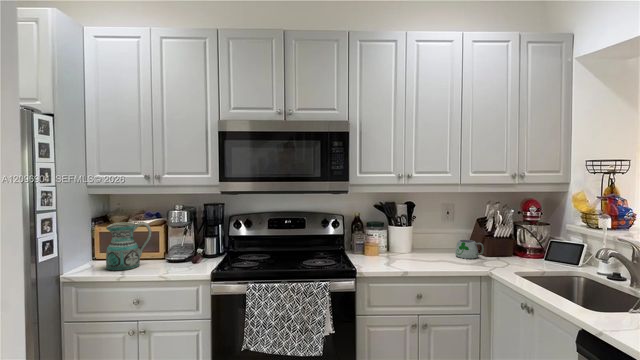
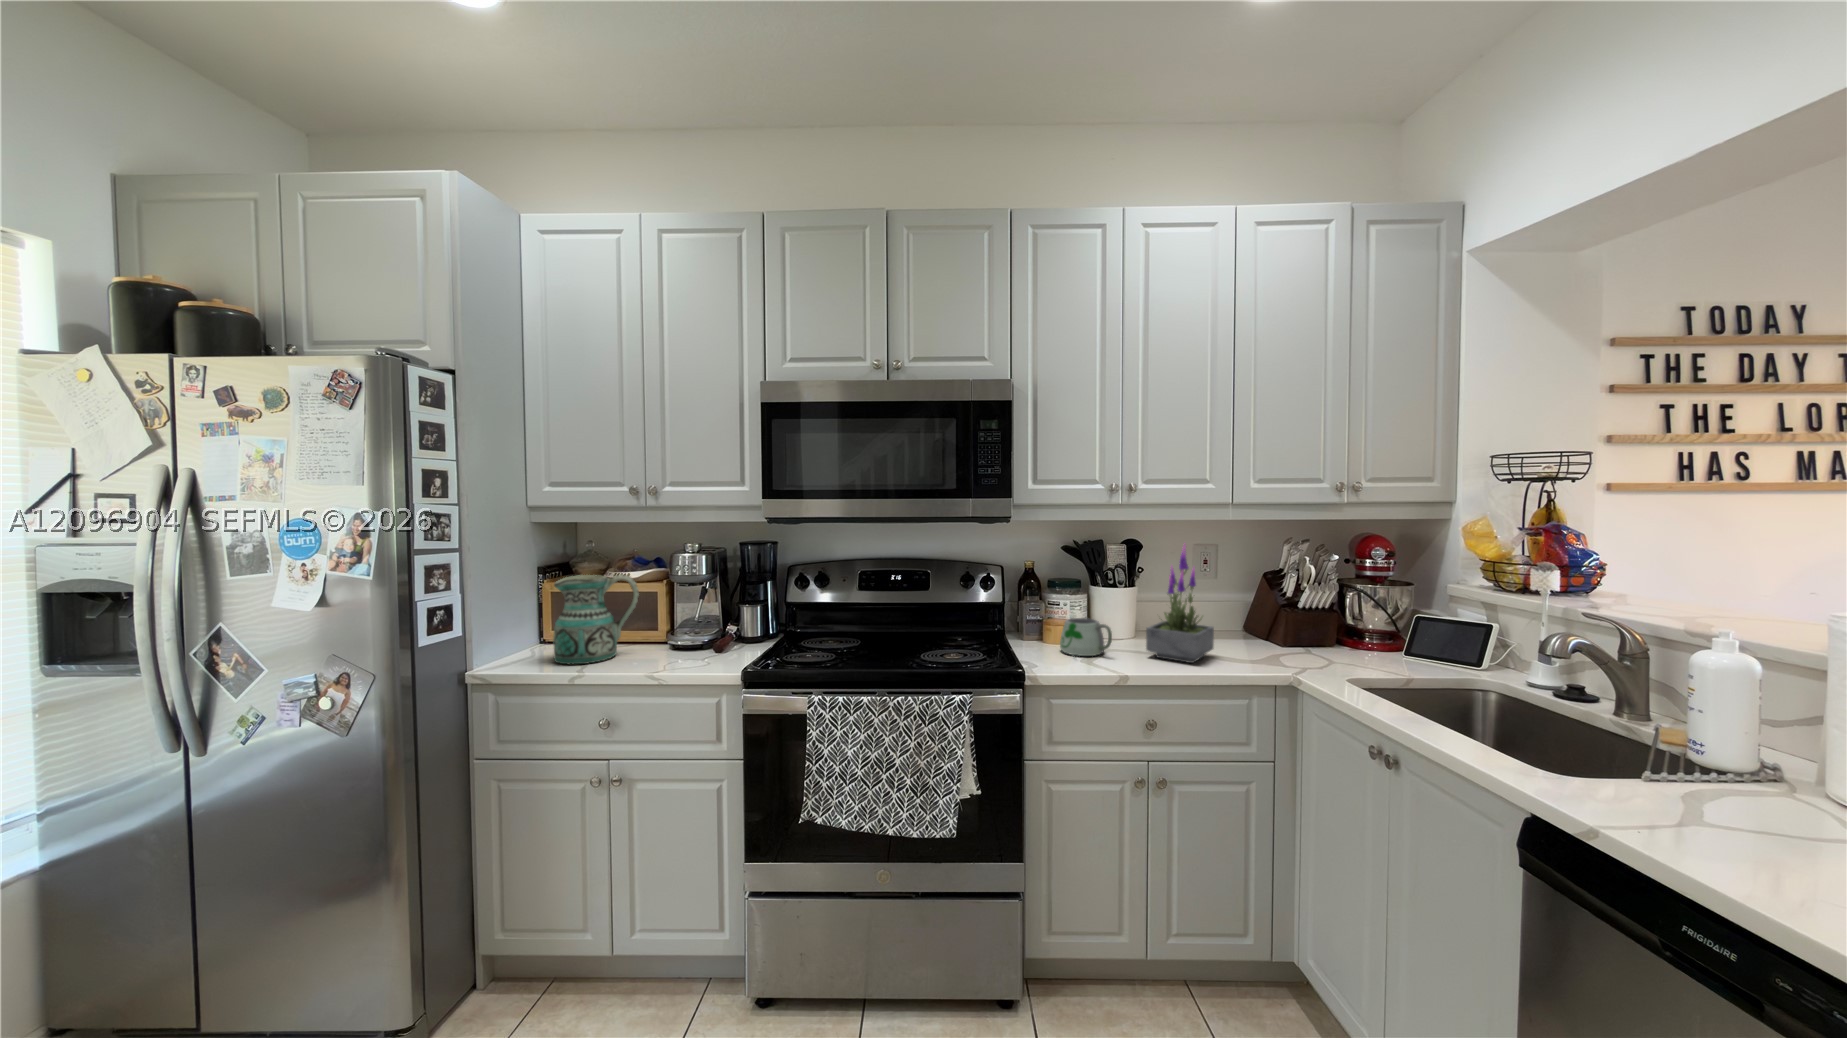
potted plant: none [418,204,451,265] -> present [1146,543,1214,663]
mug: present [455,240,484,260] -> present [1060,618,1112,656]

